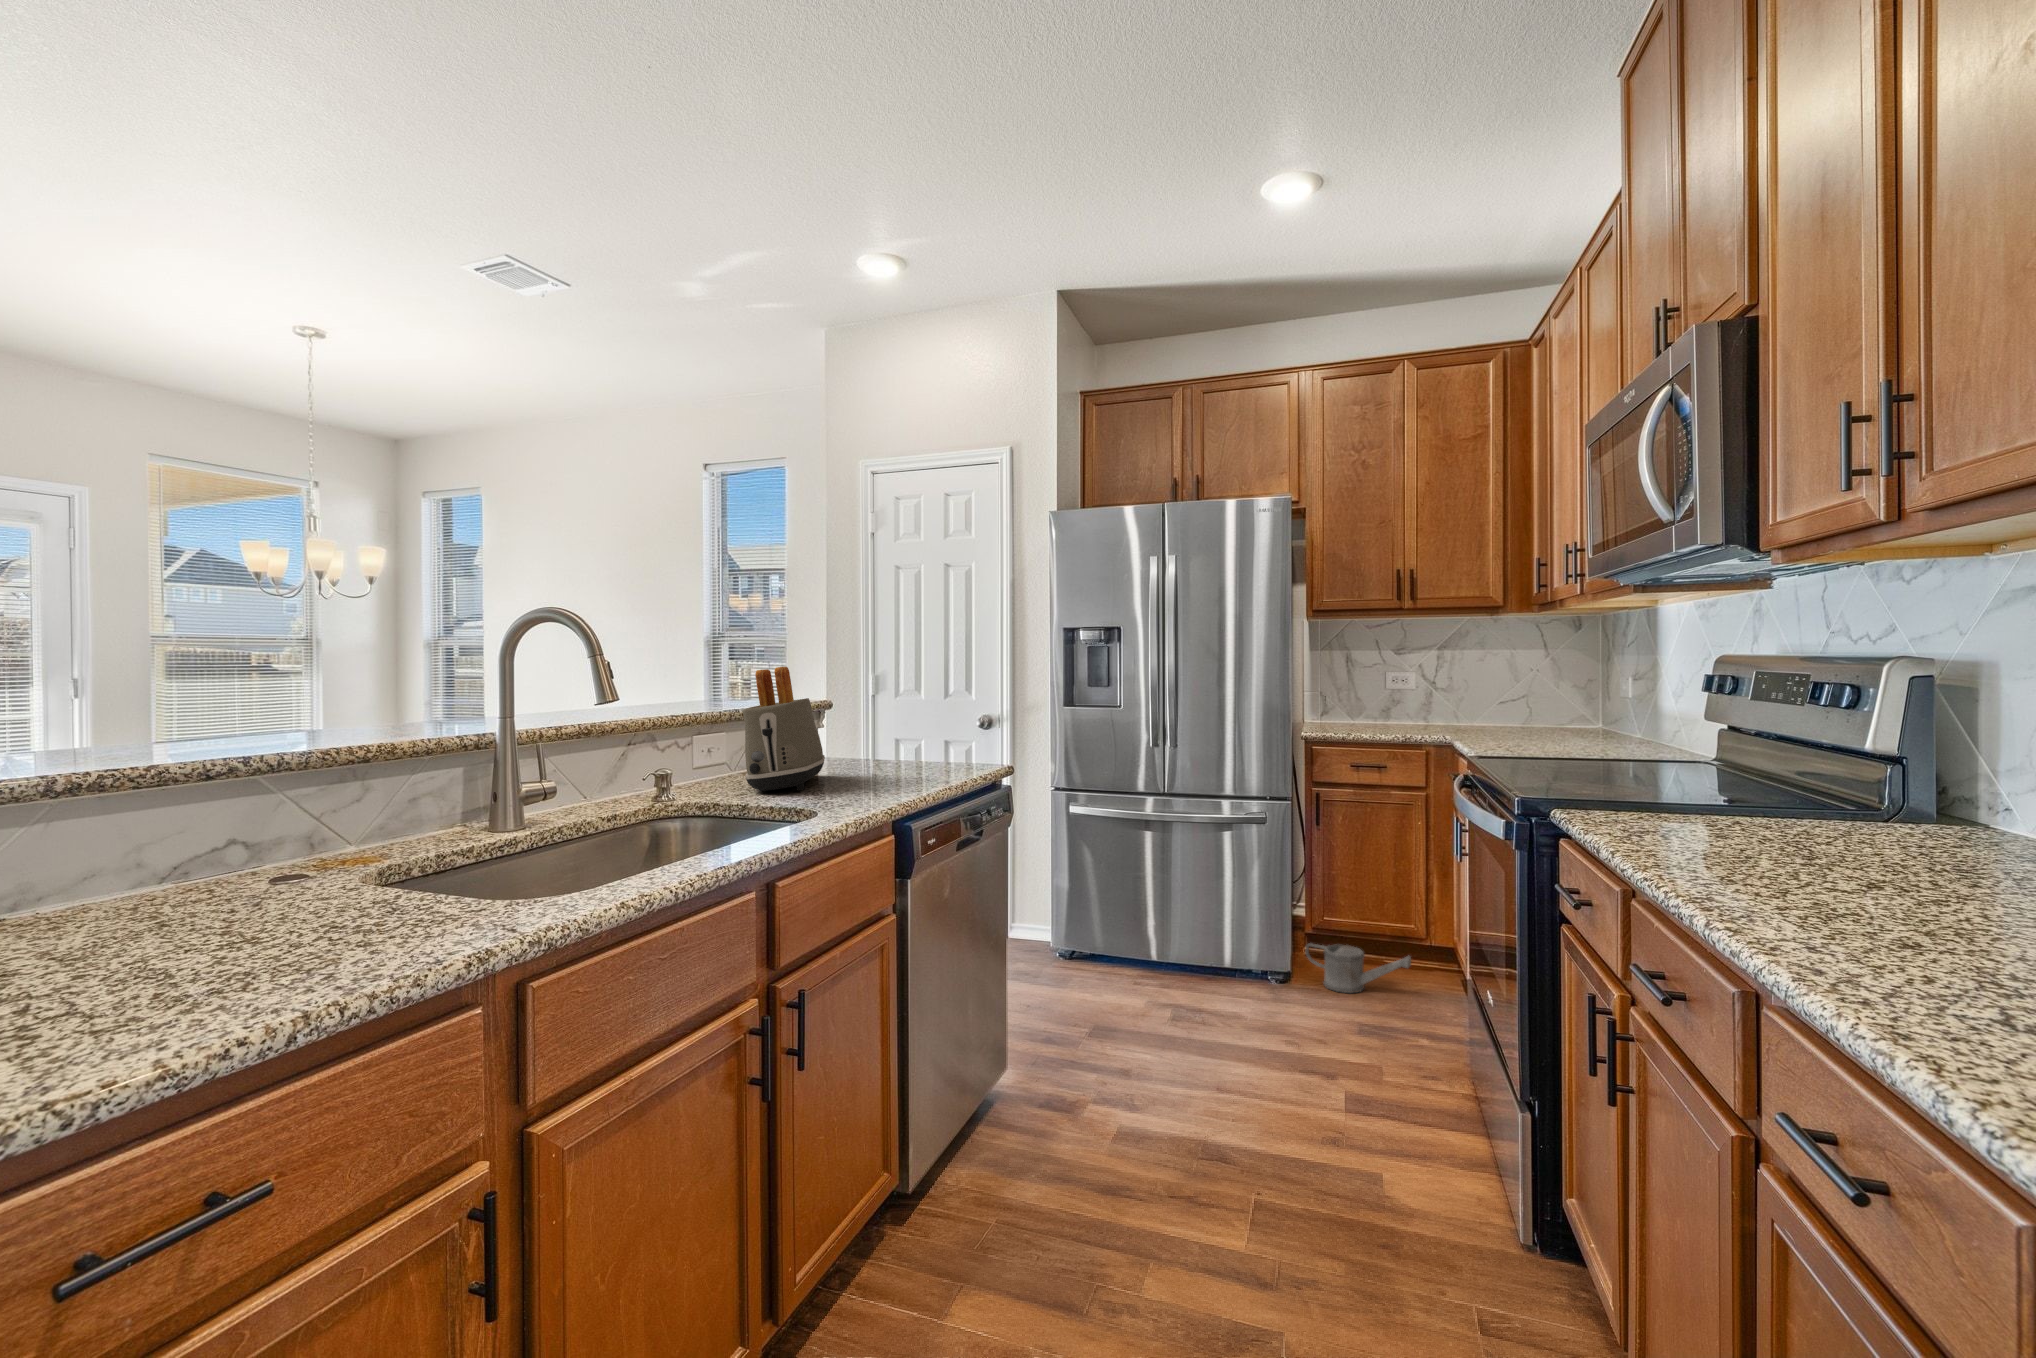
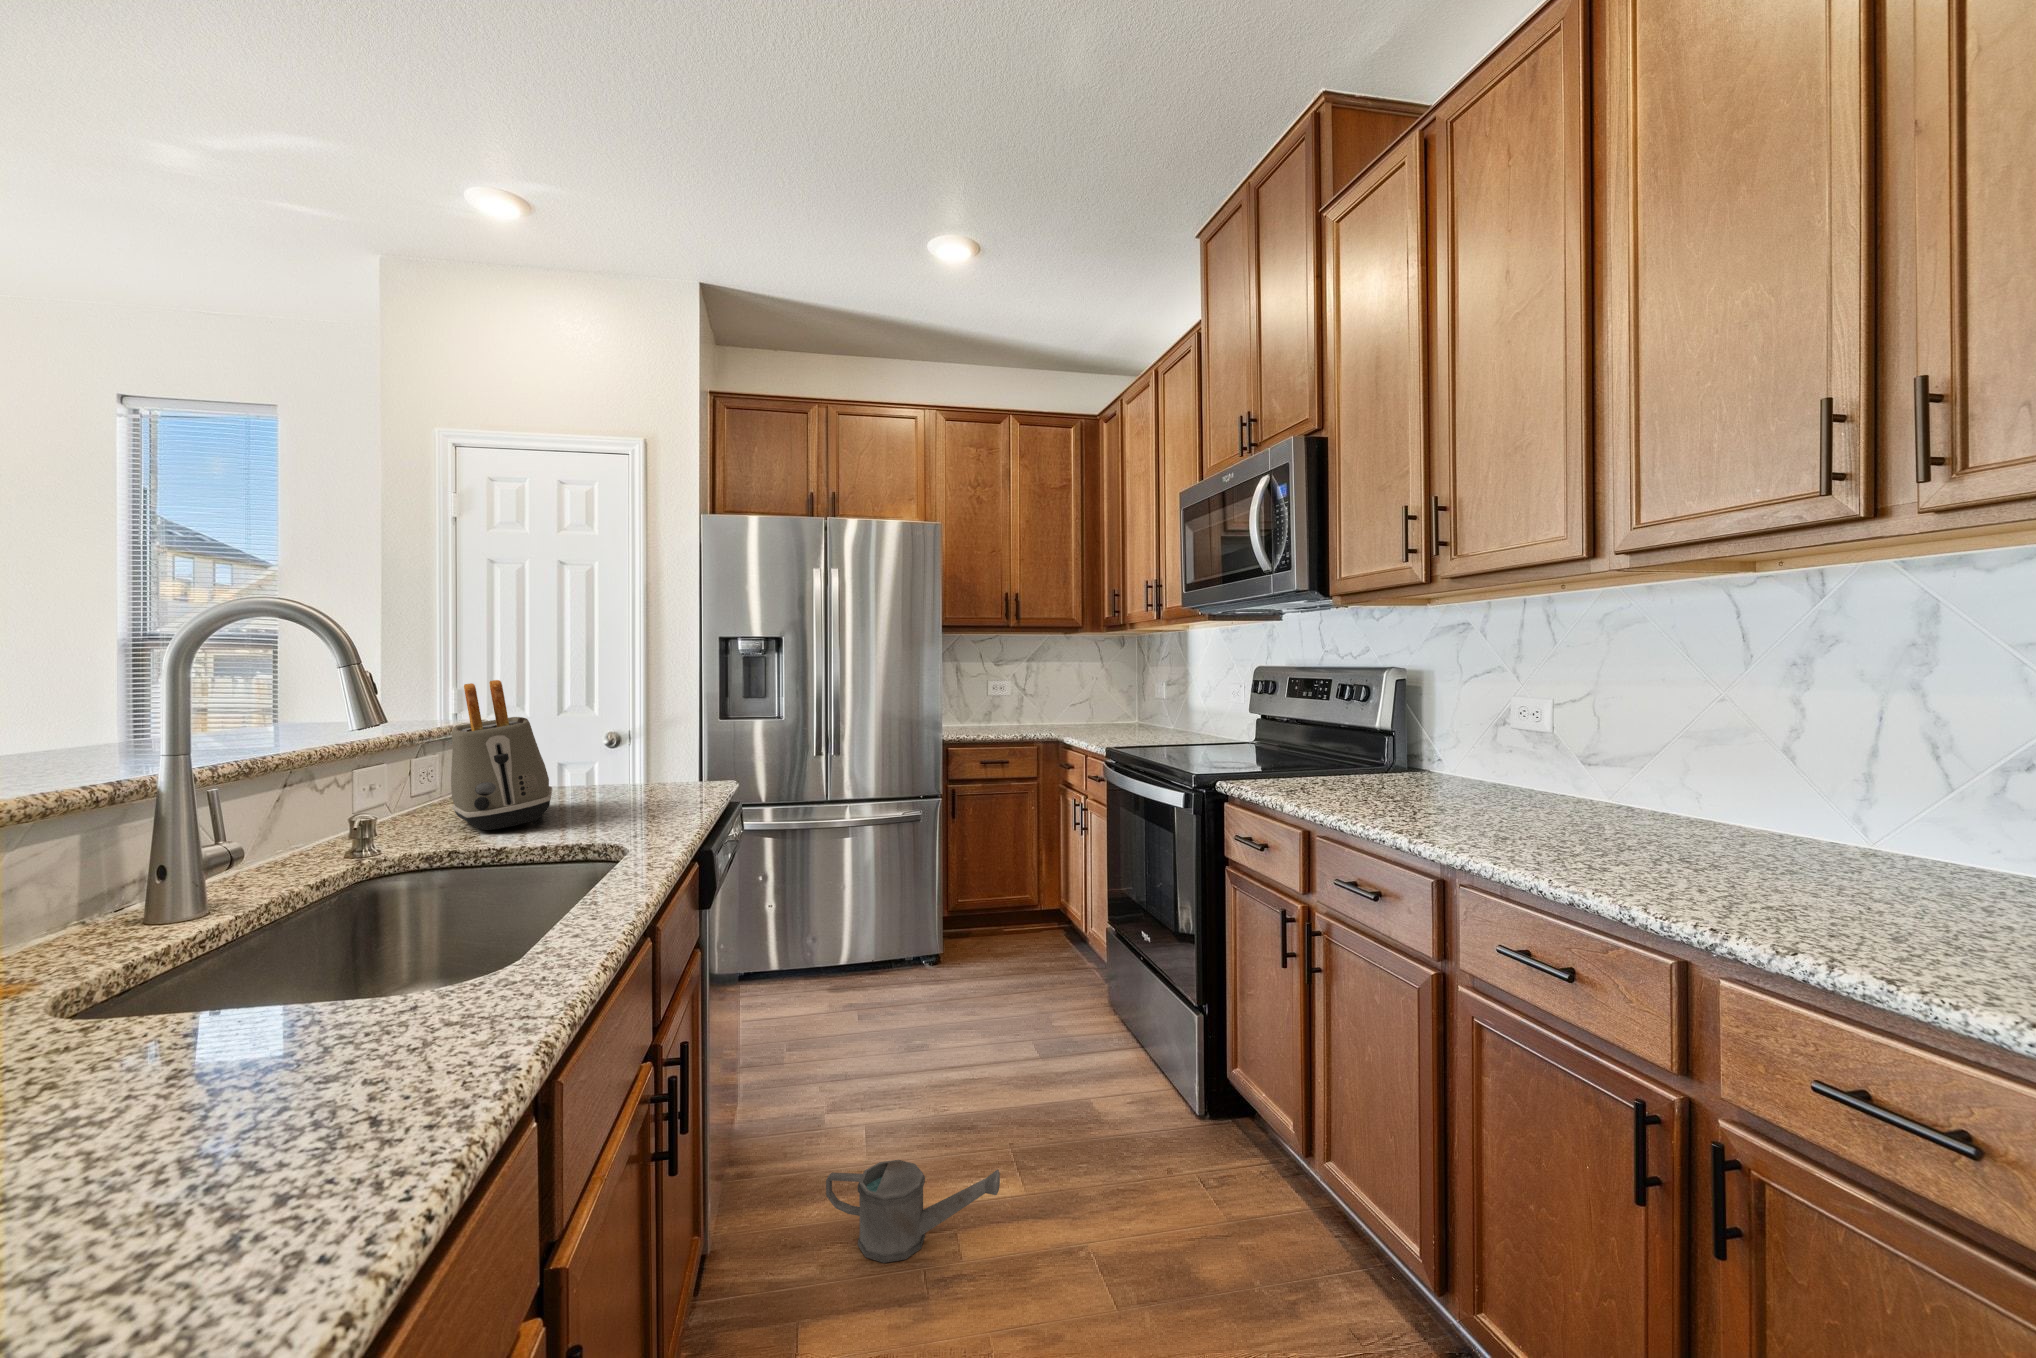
watering can: present [1306,943,1411,993] -> present [826,1160,1000,1263]

